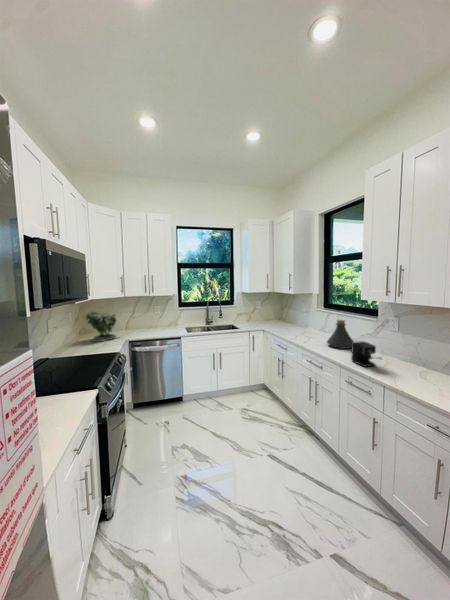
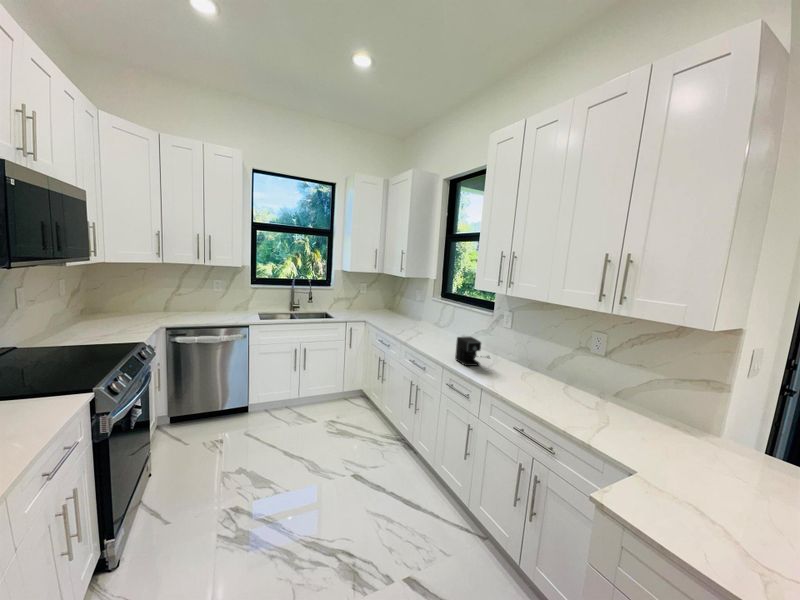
potted plant: present [86,312,117,342] -> none [95,279,155,327]
bottle: present [327,320,353,349] -> none [434,311,466,345]

